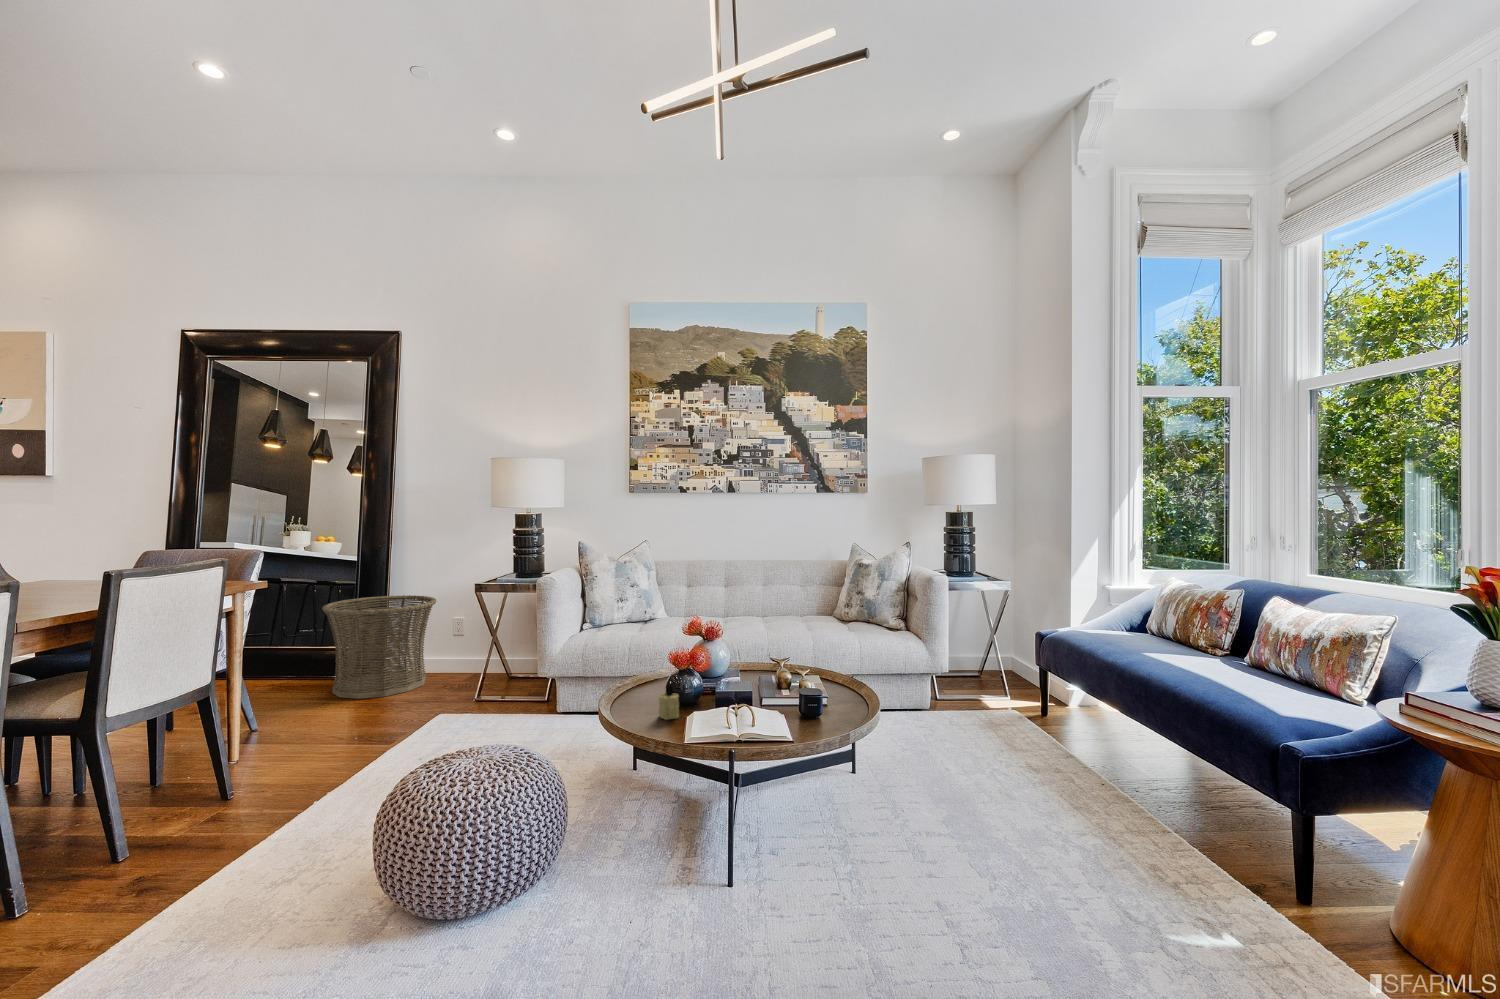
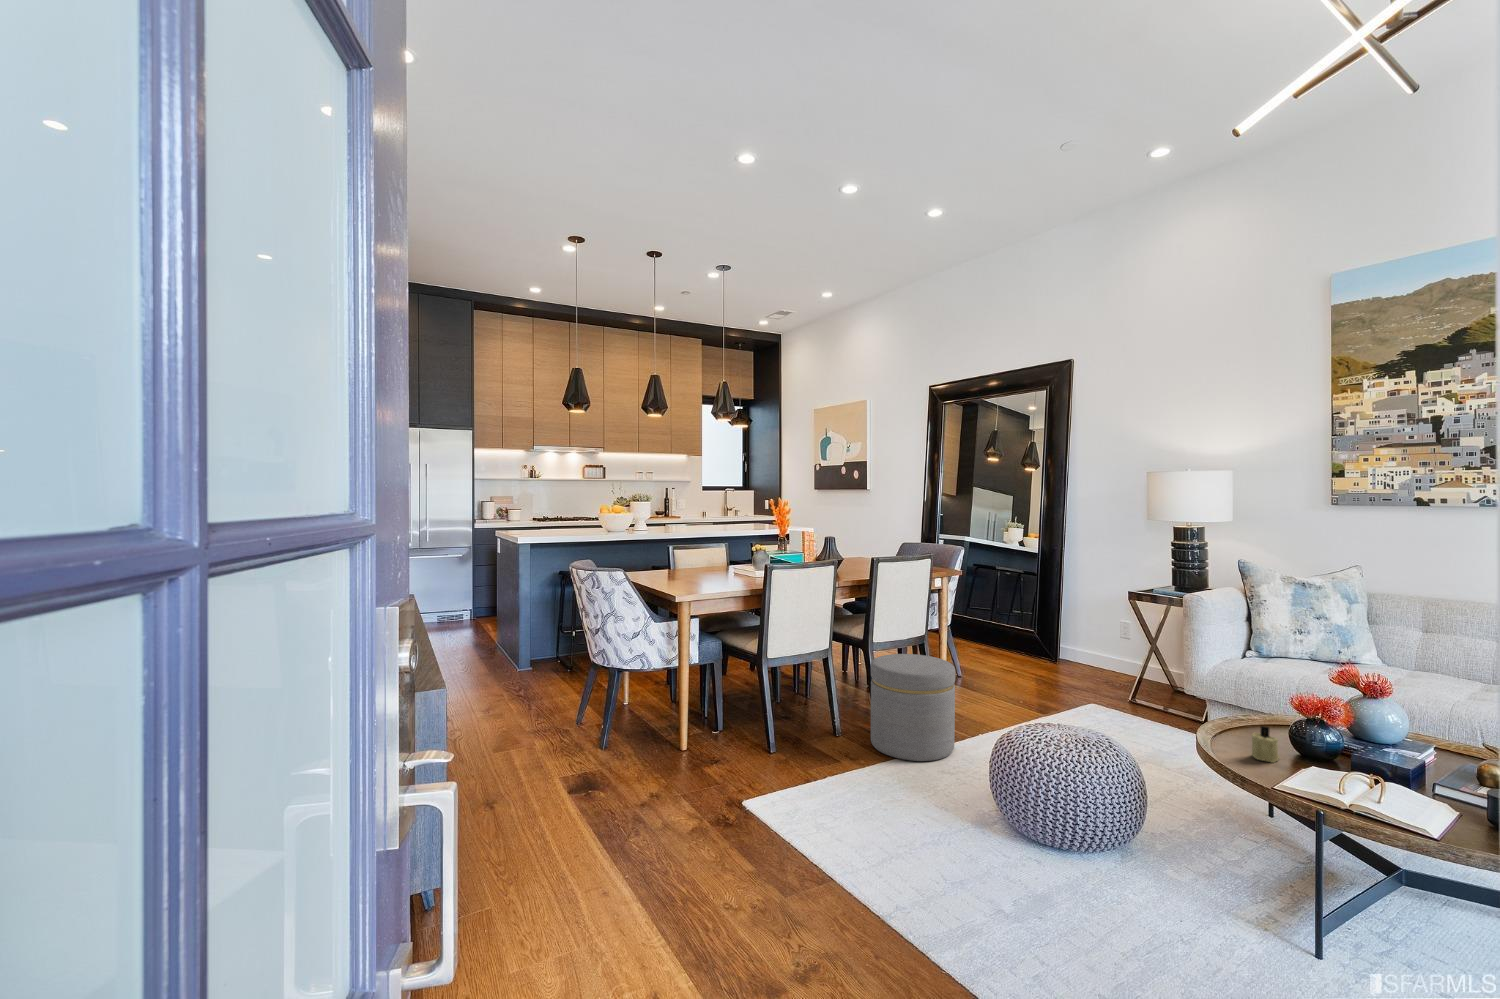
basket: present [322,595,436,699] -> none [1008,591,1101,679]
ottoman: none [106,712,283,906] -> present [871,654,955,761]

